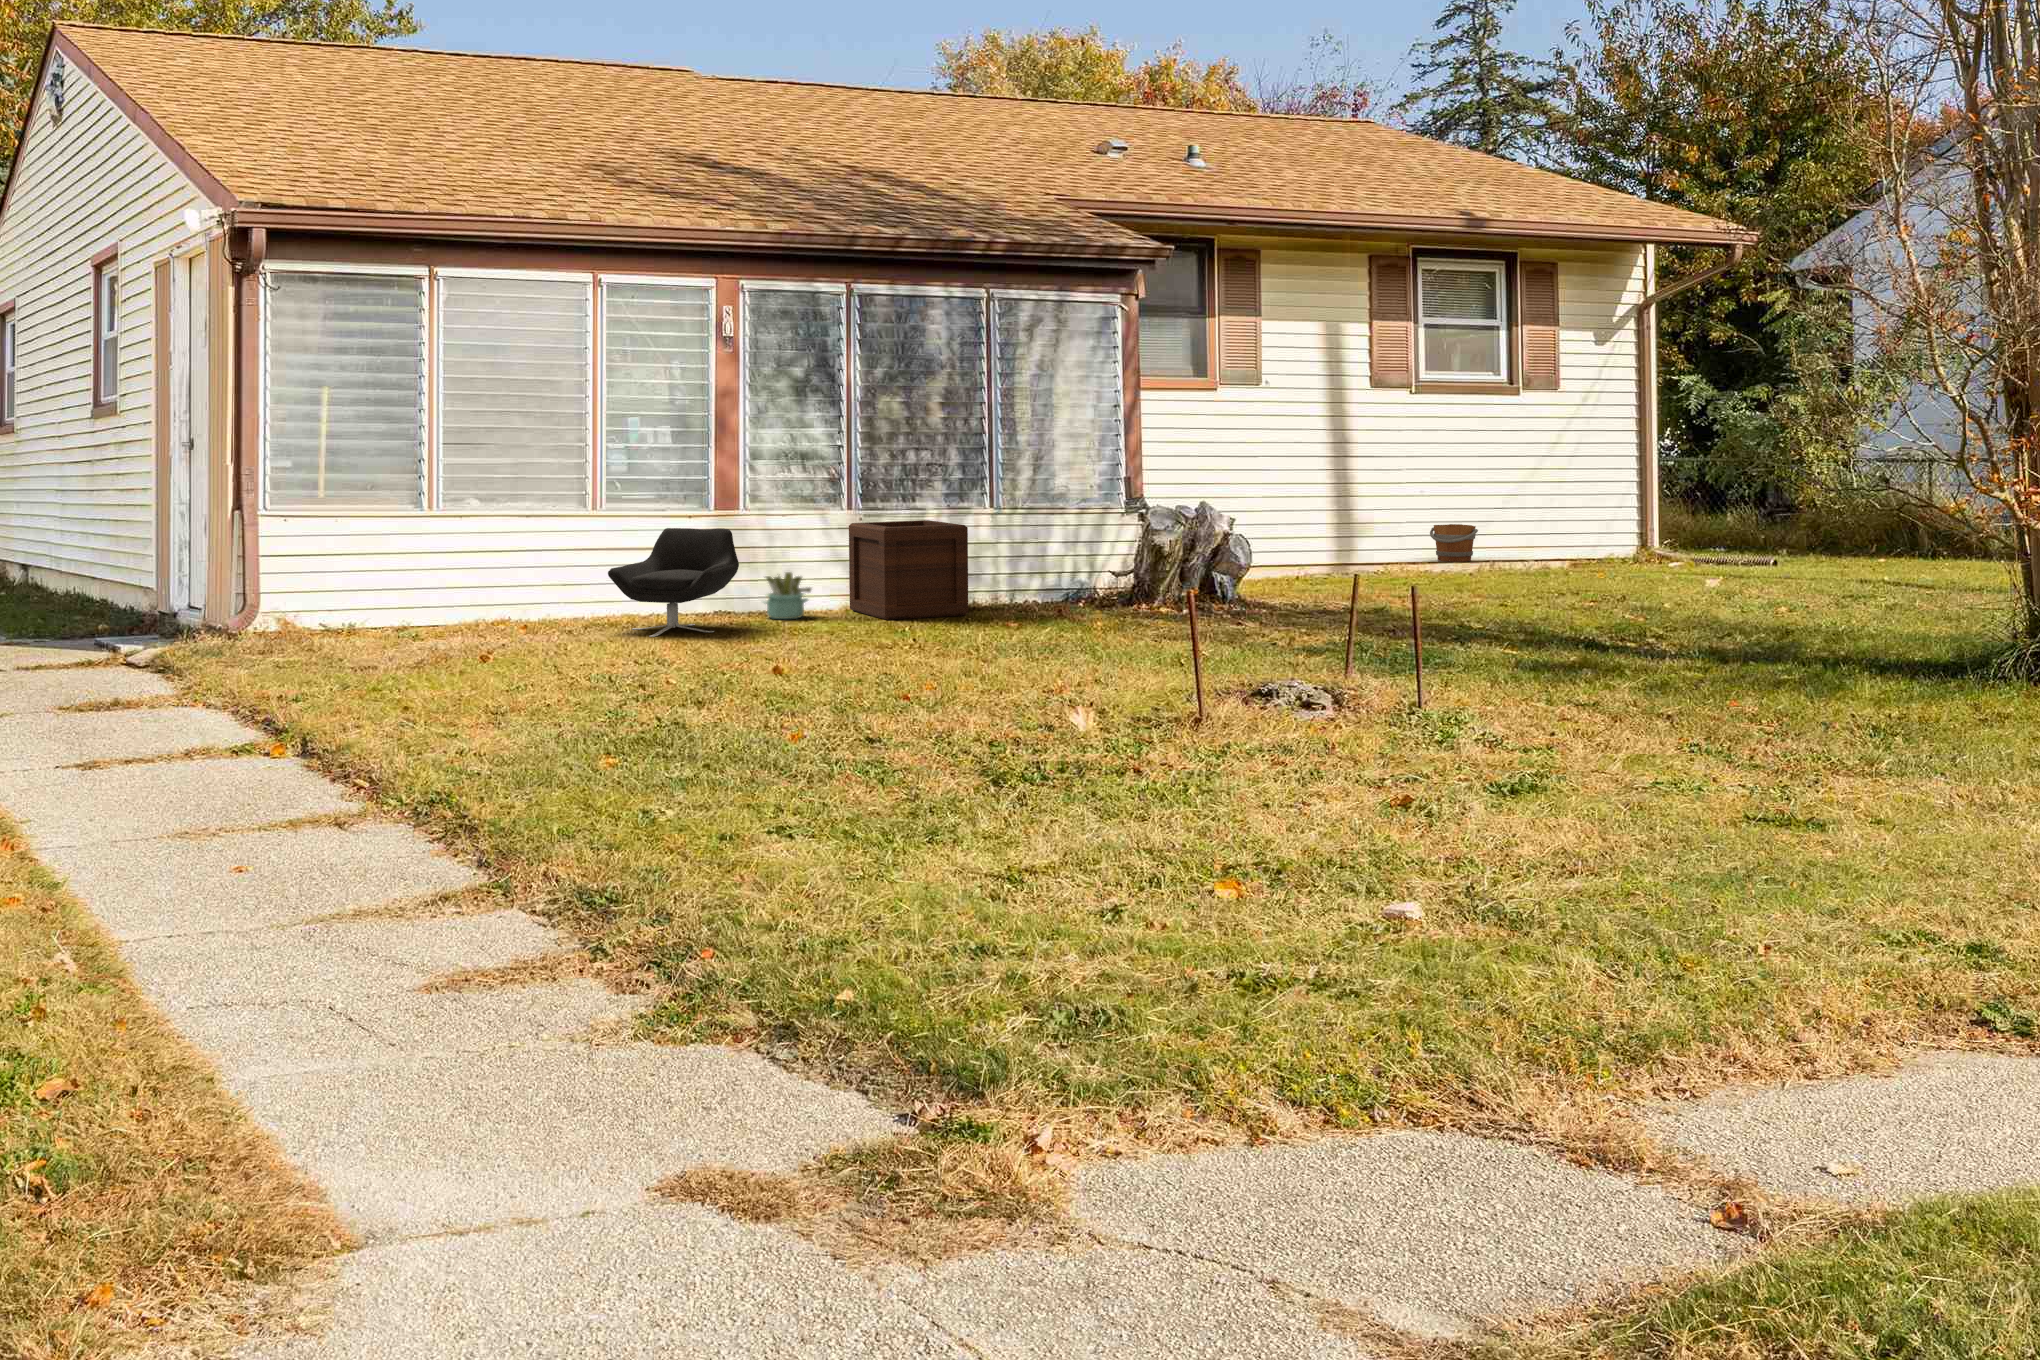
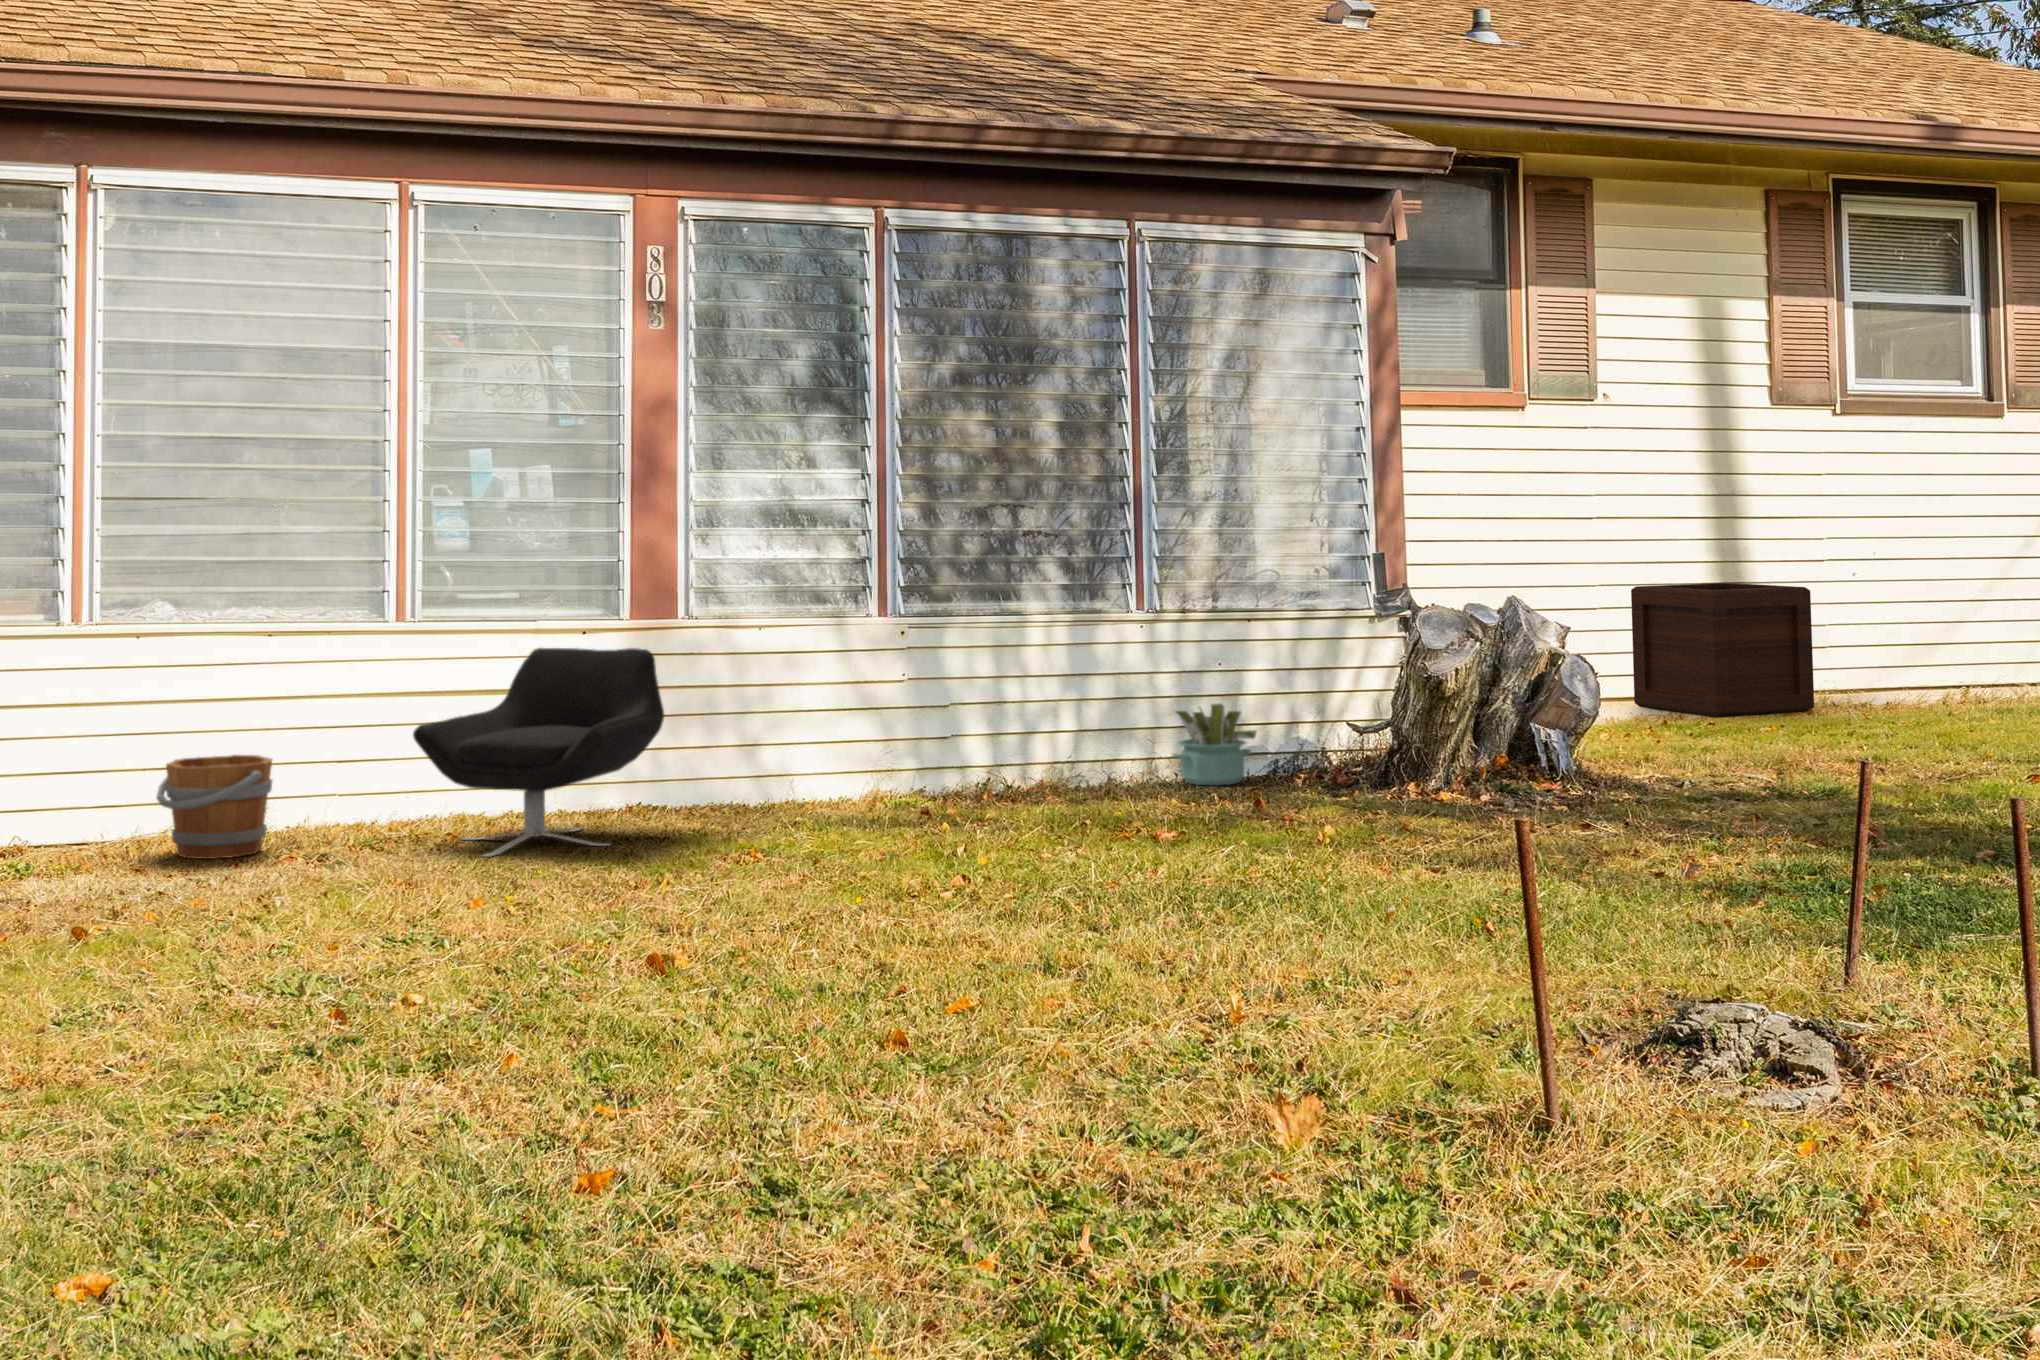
wooden crate: present [849,520,968,620] -> present [1631,583,1814,717]
bucket: present [1430,524,1478,562] -> present [157,755,272,859]
decorative plant: present [764,572,811,619] -> present [1173,703,1257,785]

